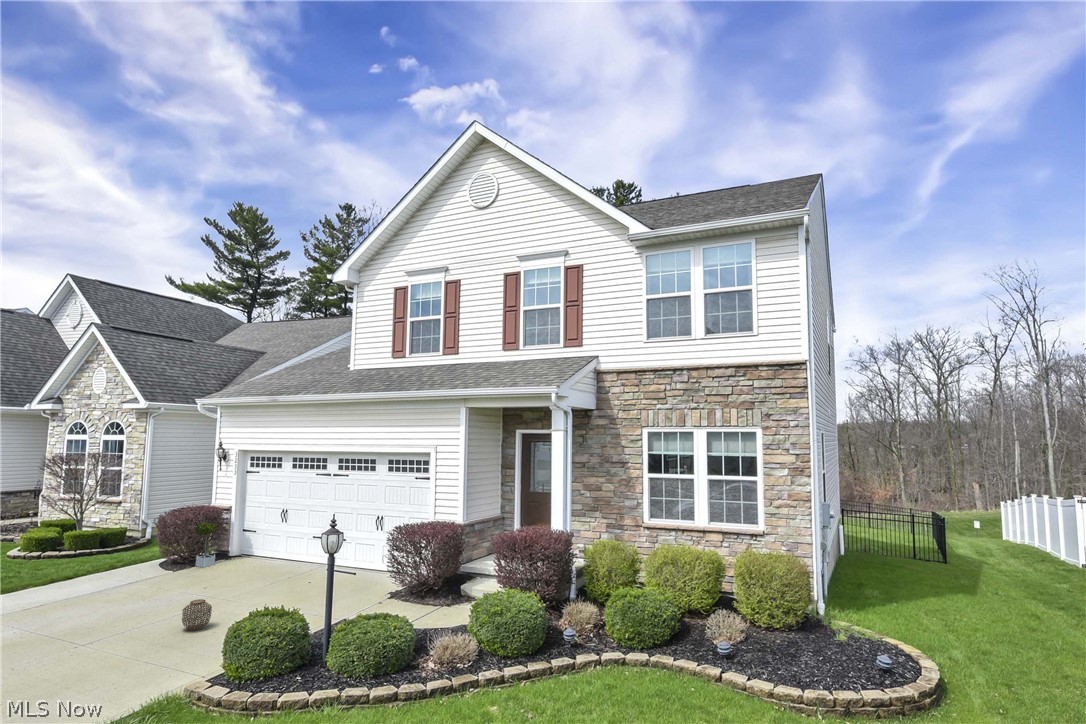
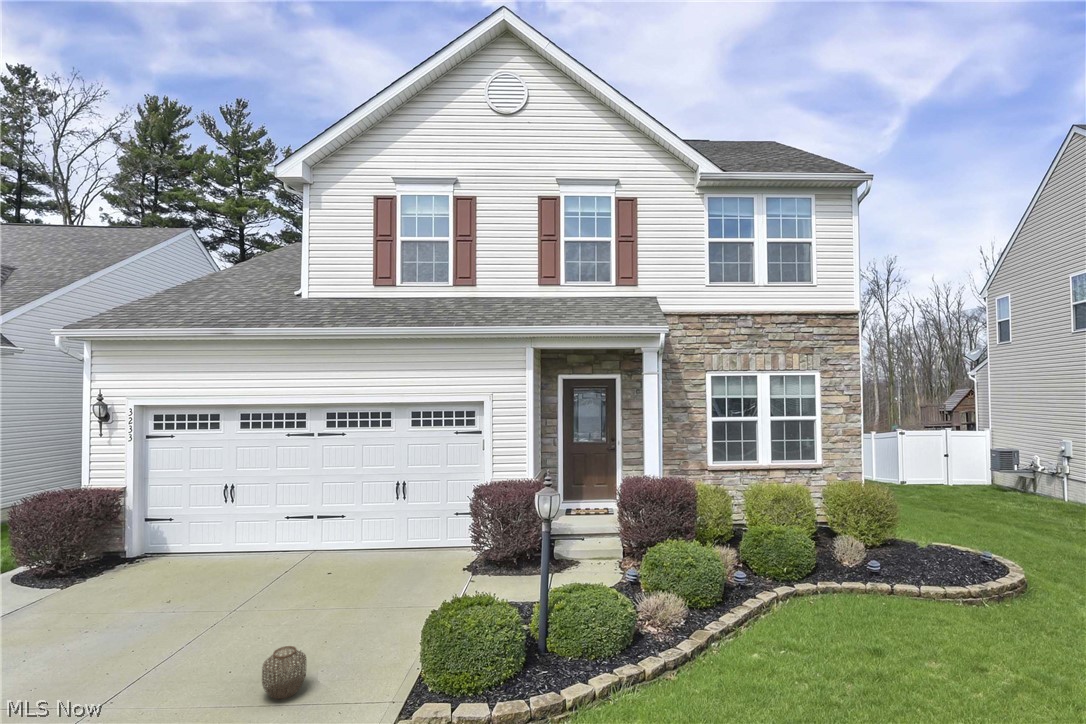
potted tree: present [195,523,217,567] -> none [88,519,126,587]

